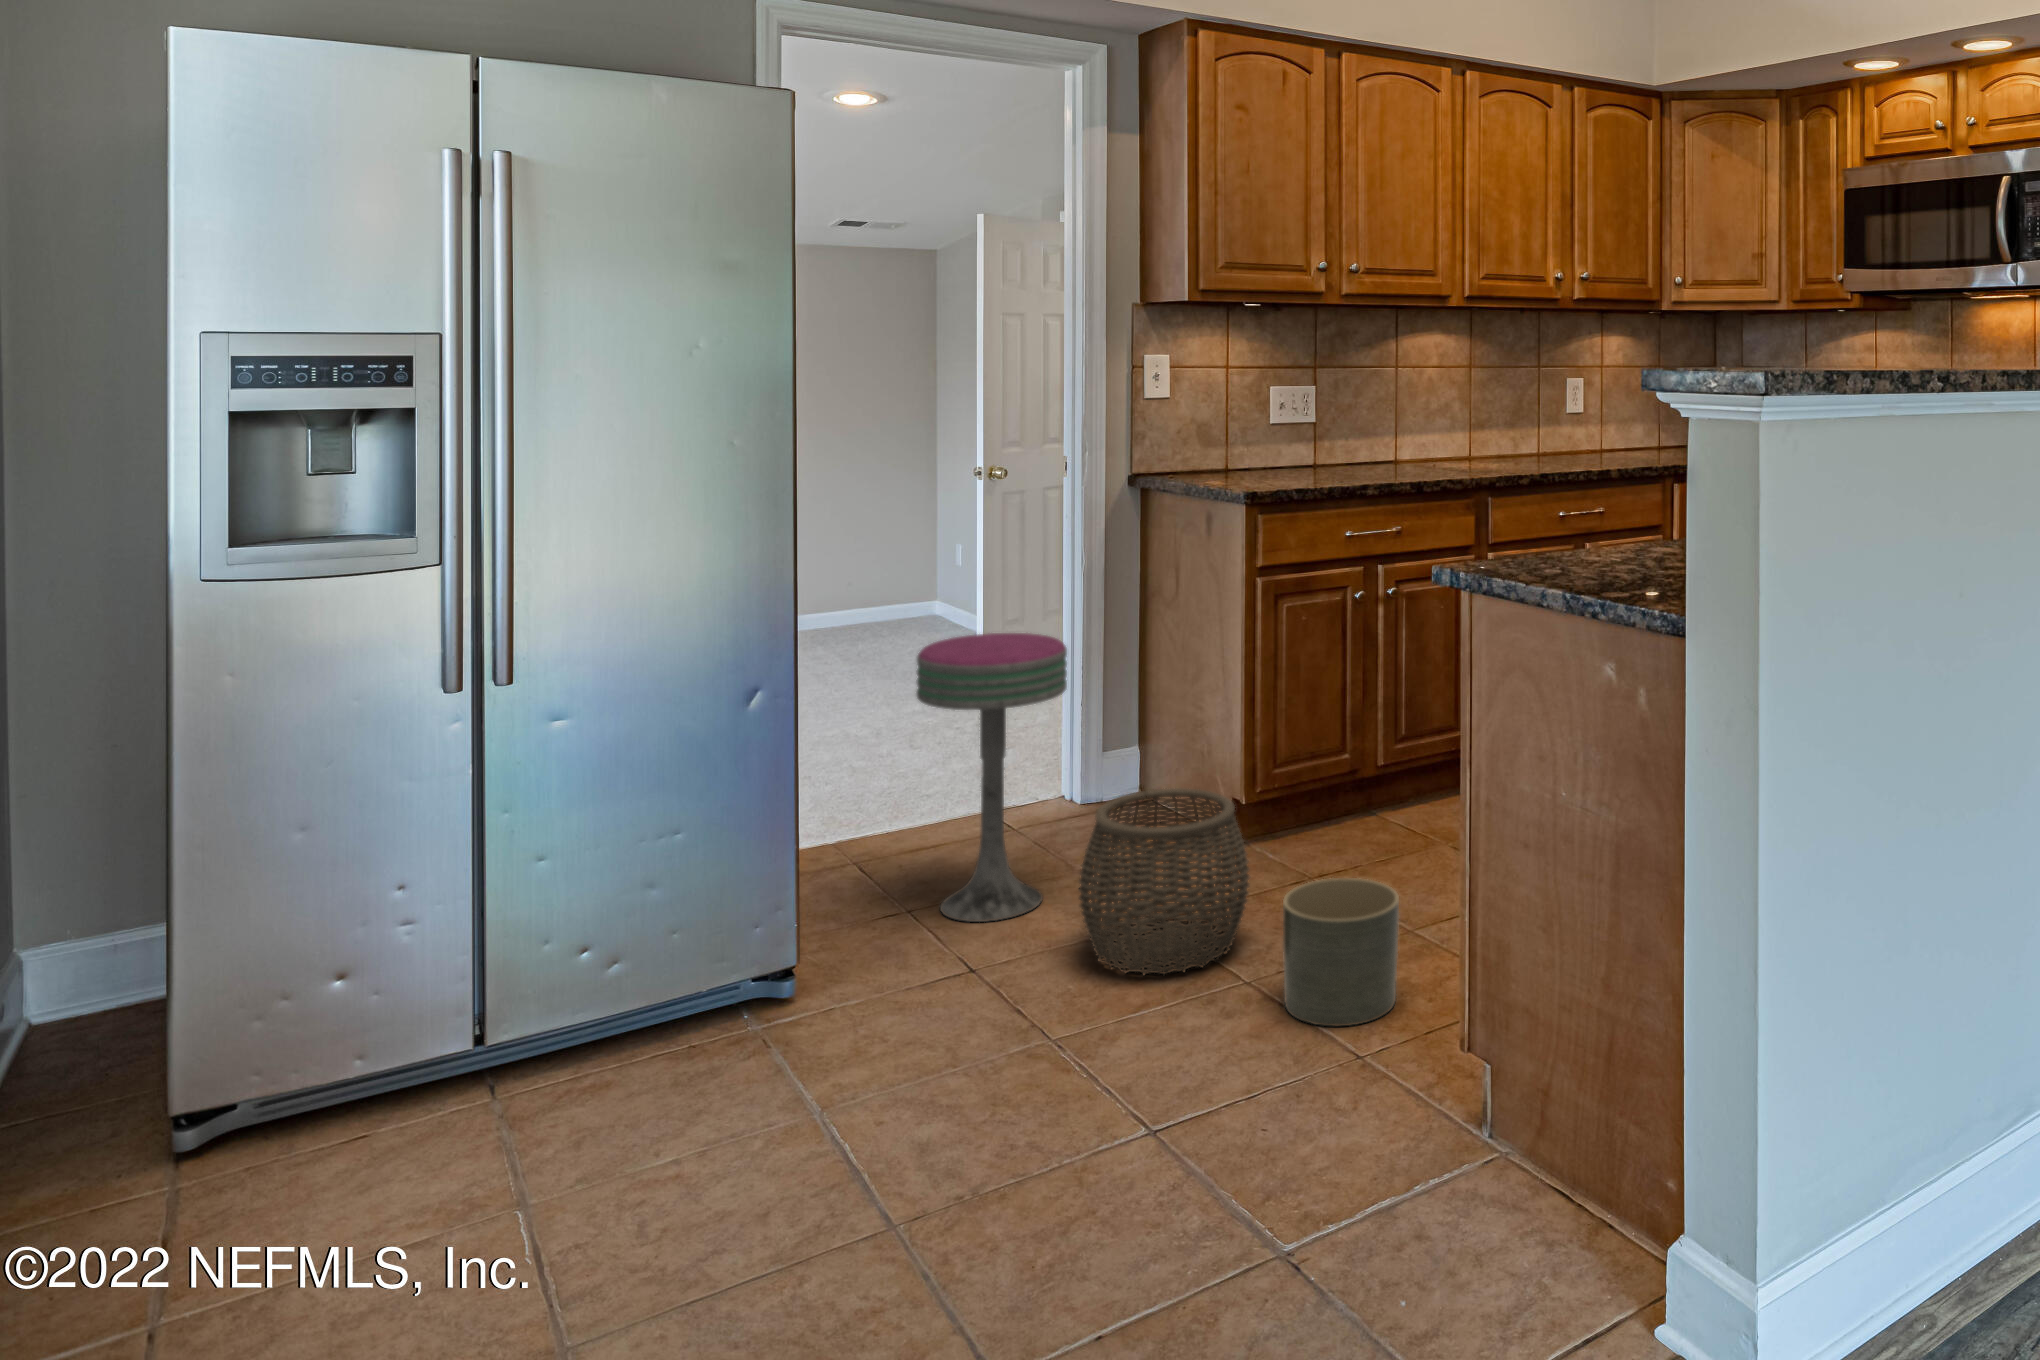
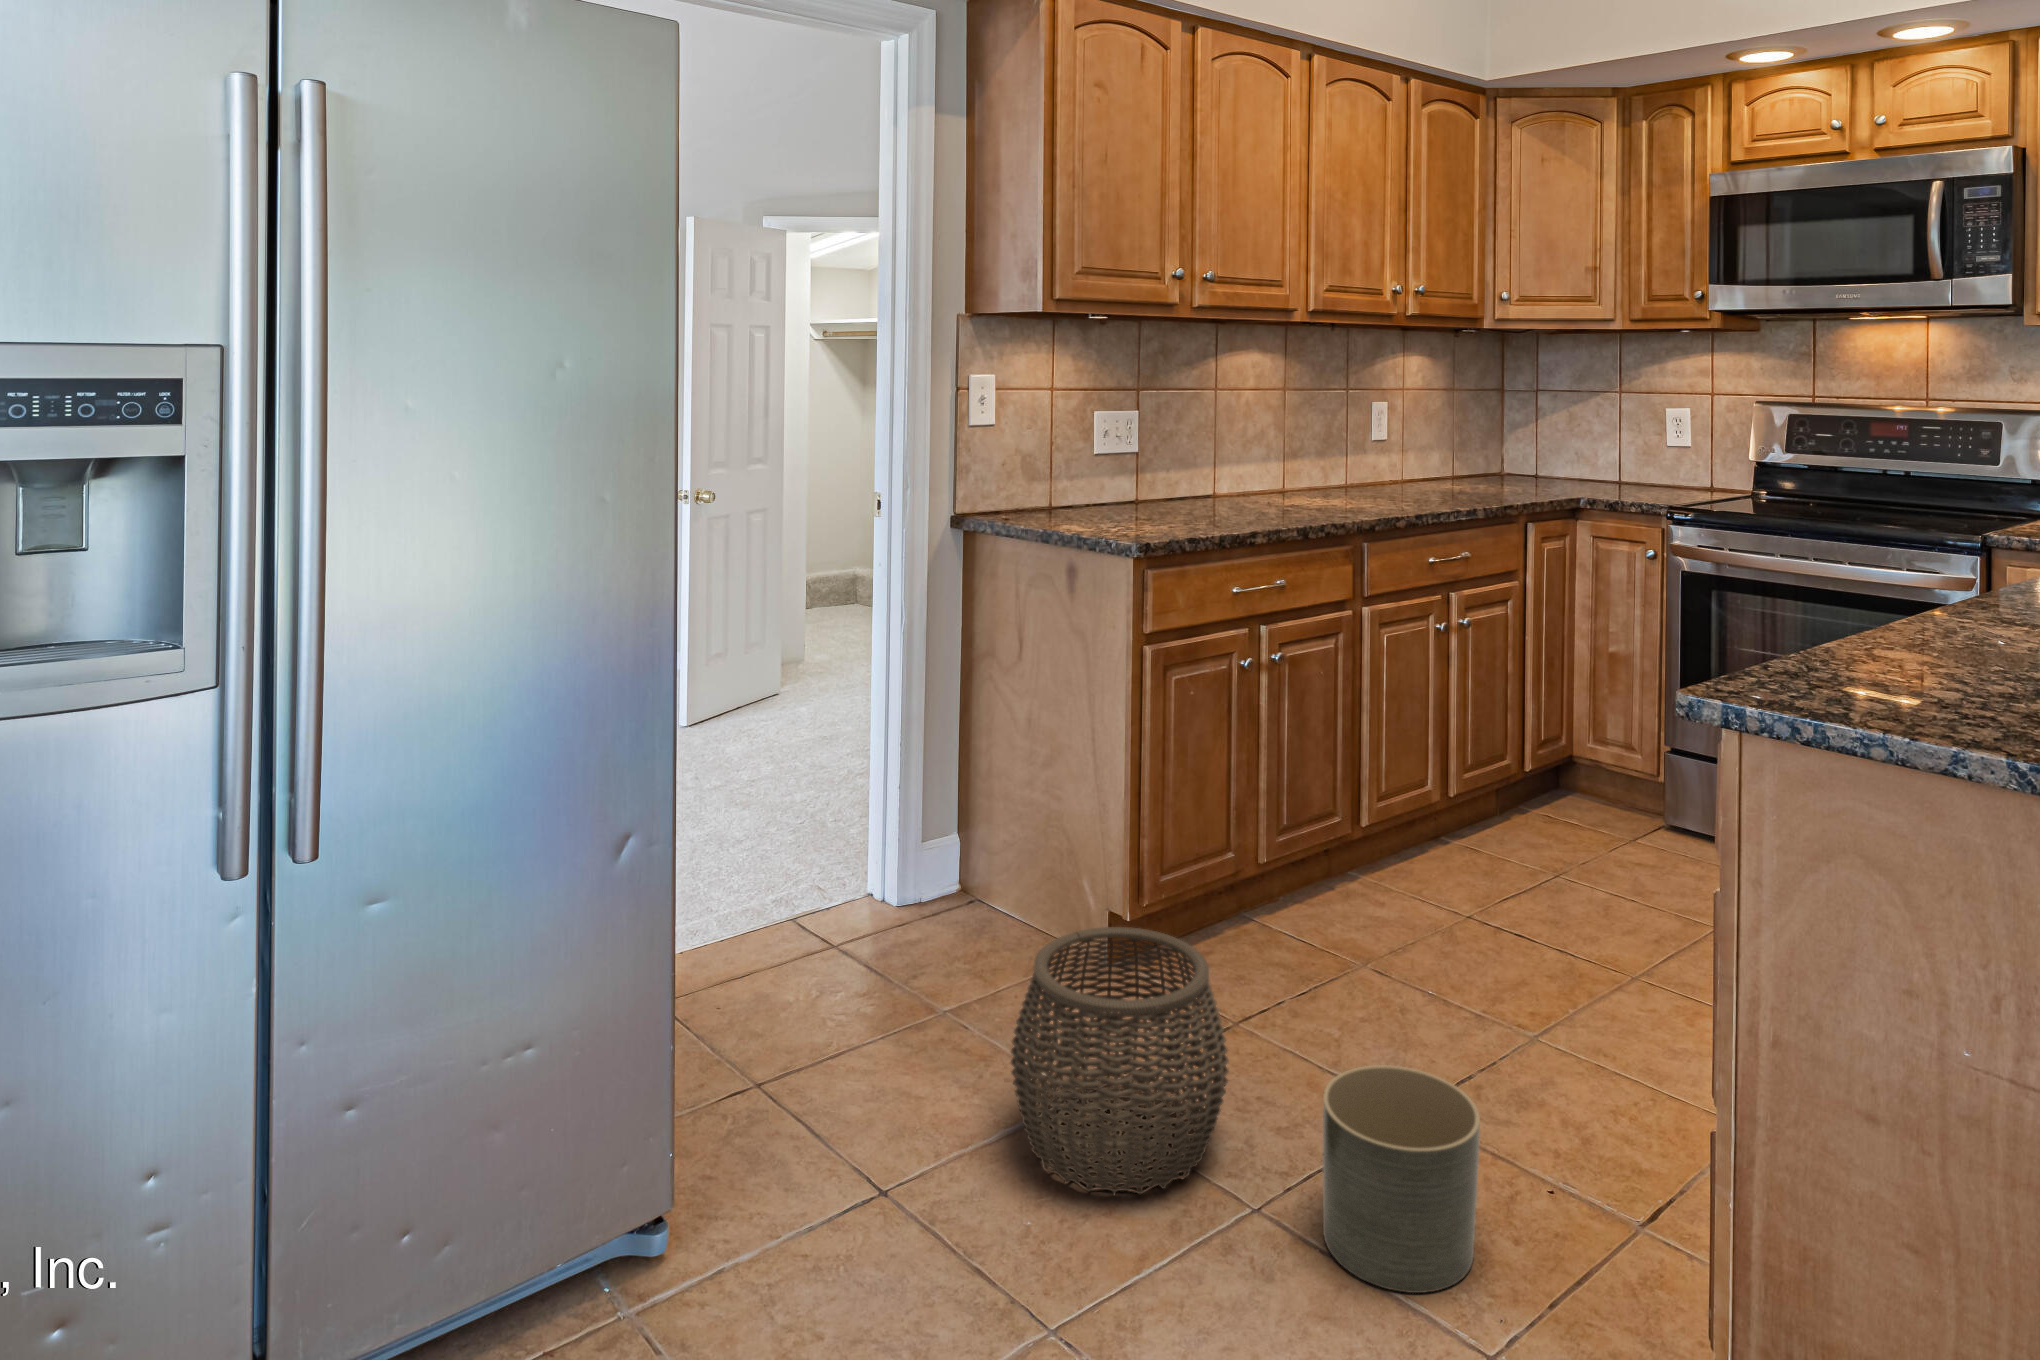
bar stool: present [916,633,1067,922] -> none [776,718,957,1097]

